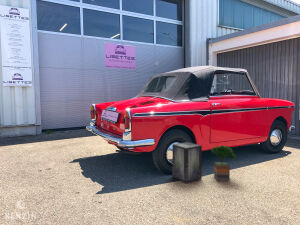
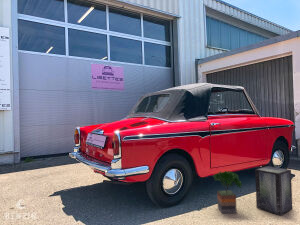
storage box: present [172,142,202,183] -> present [255,166,292,216]

